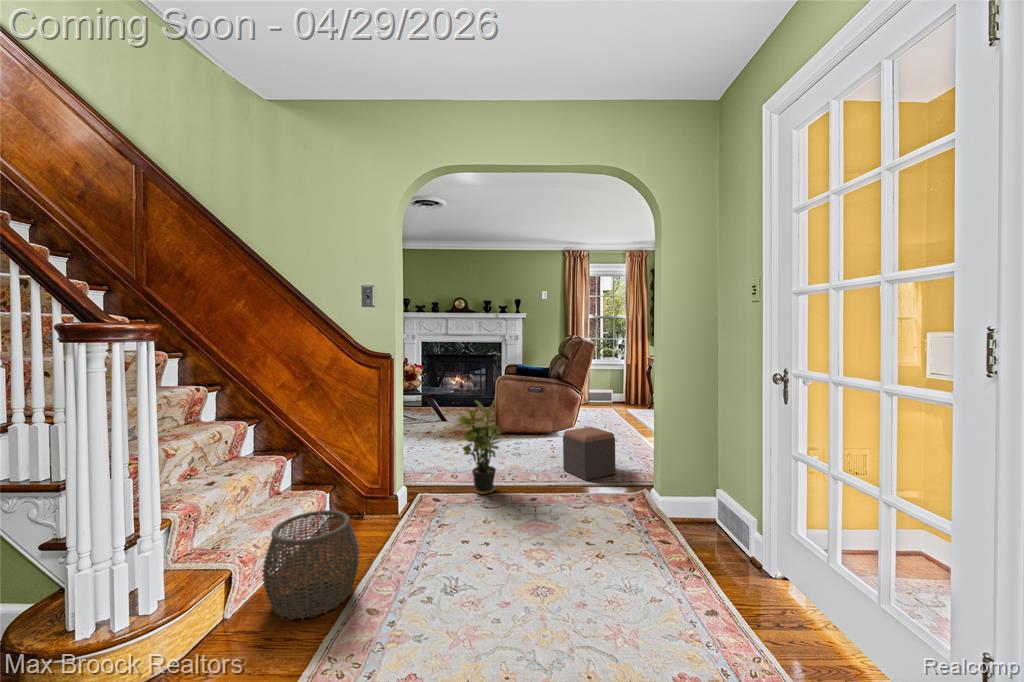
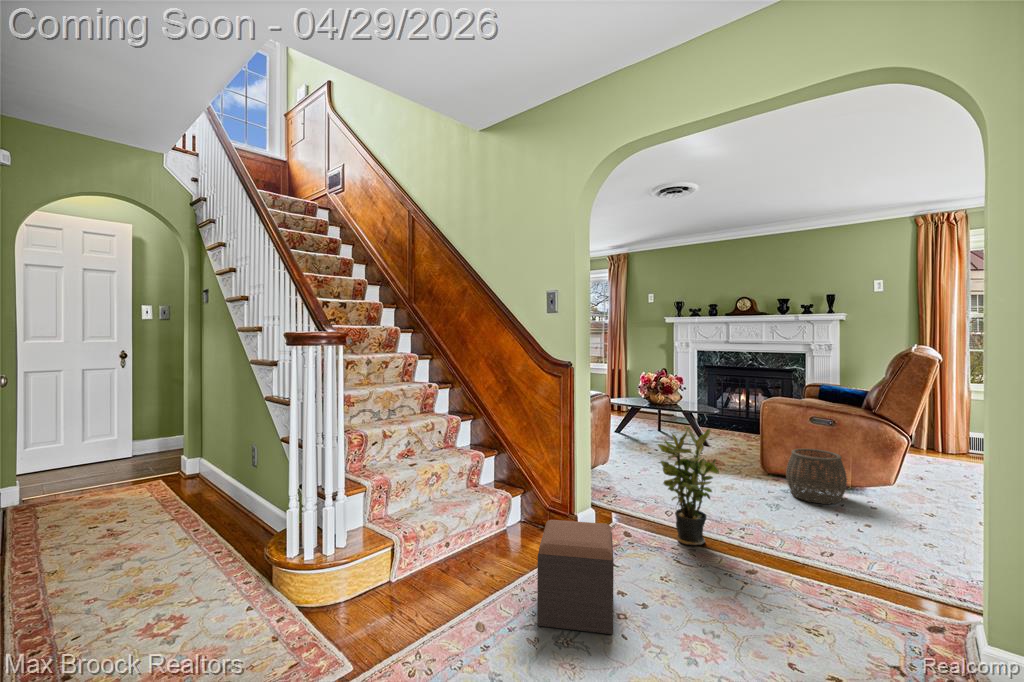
footstool: present [563,427,616,480] -> present [537,520,614,634]
woven basket: present [262,510,360,620] -> present [786,449,847,504]

